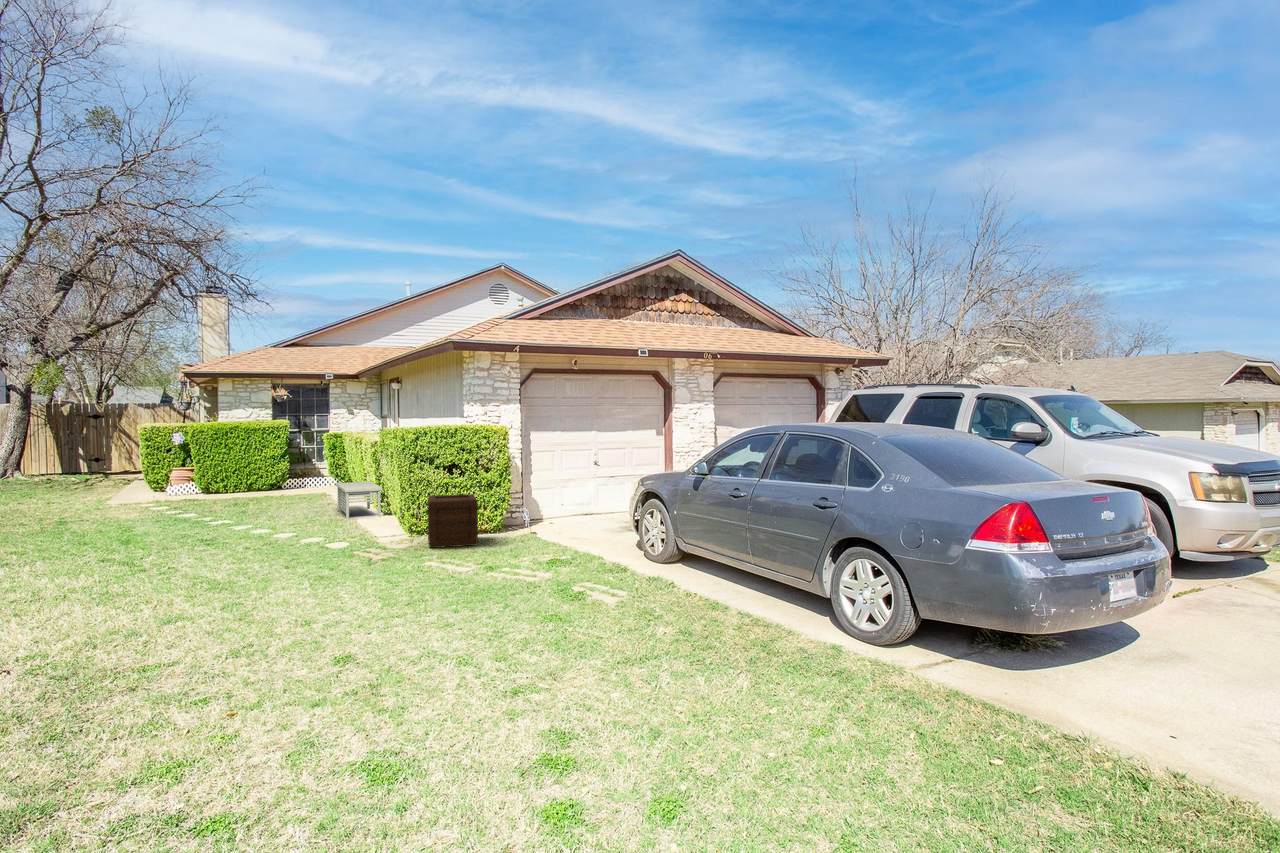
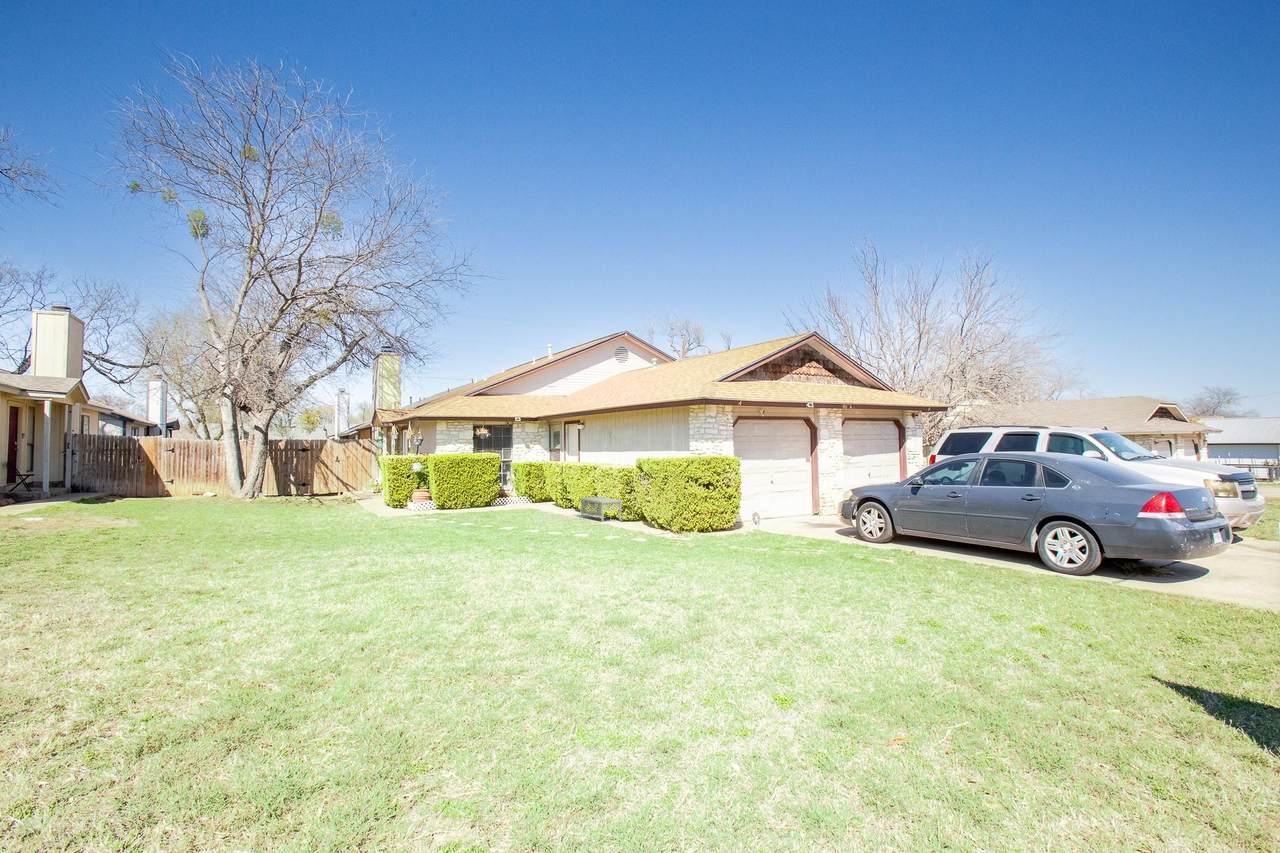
wooden crate: present [428,494,478,548] -> none [694,502,735,537]

